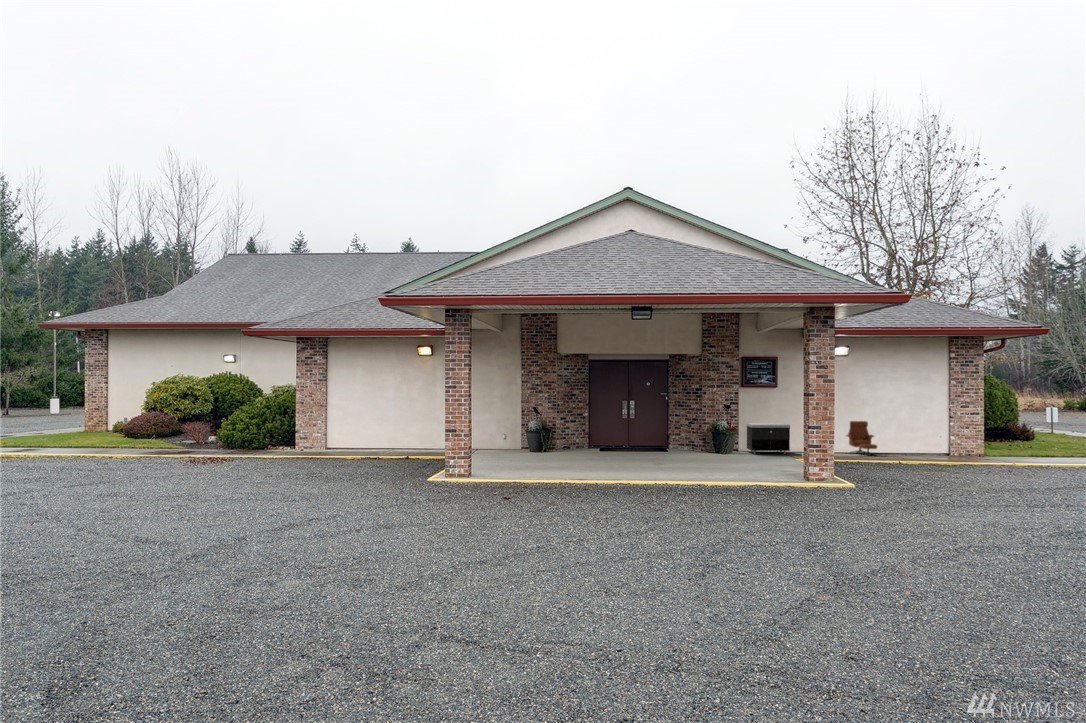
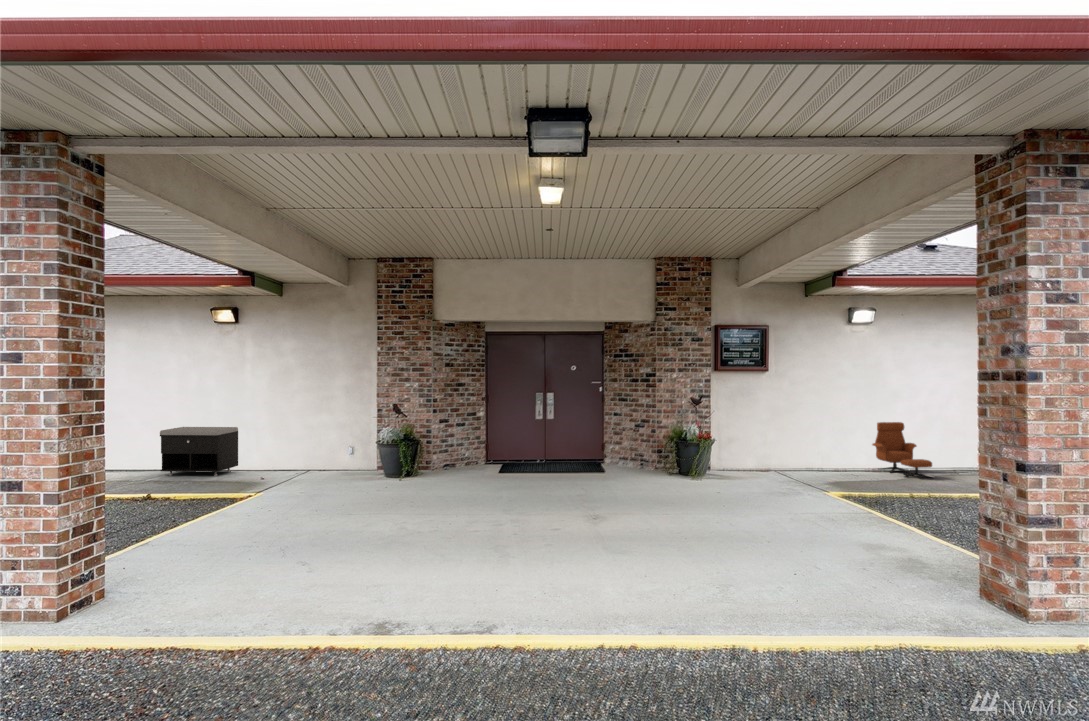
storage bench: present [747,423,790,454] -> present [160,427,238,476]

